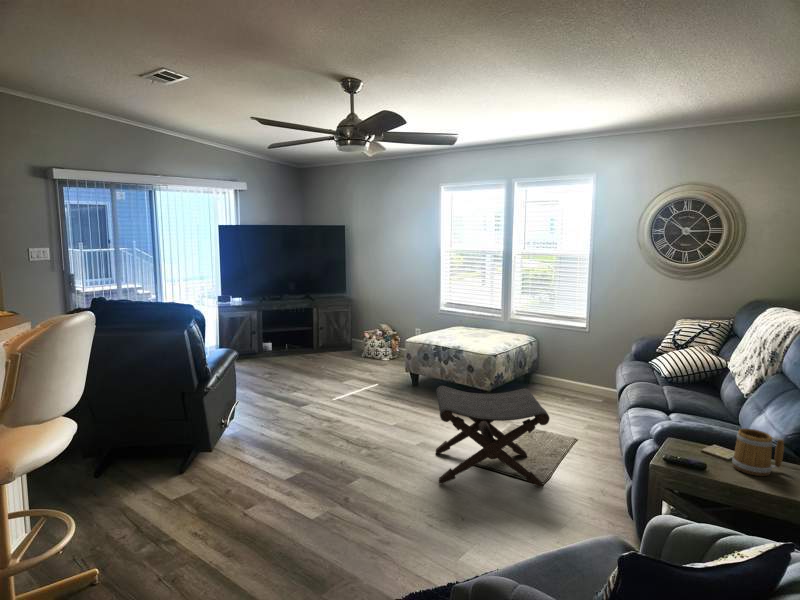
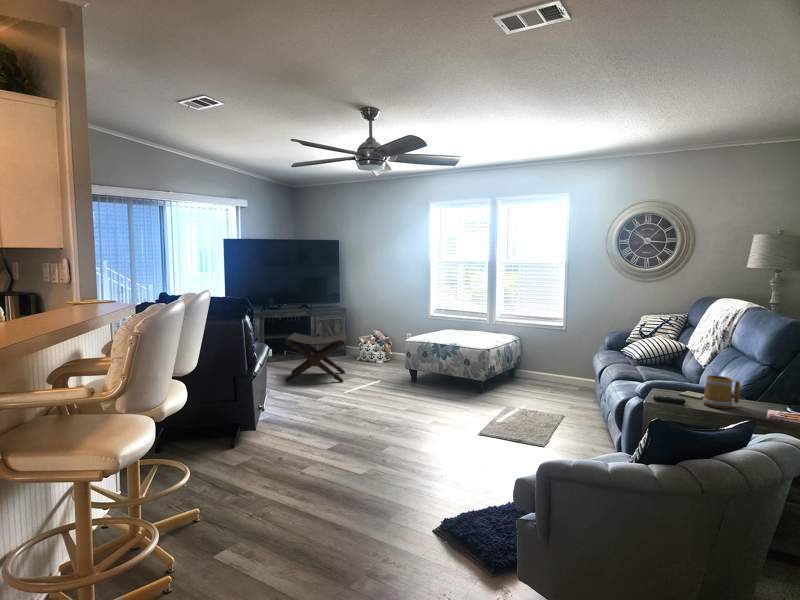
footstool: present [436,386,550,488] -> present [285,333,347,382]

